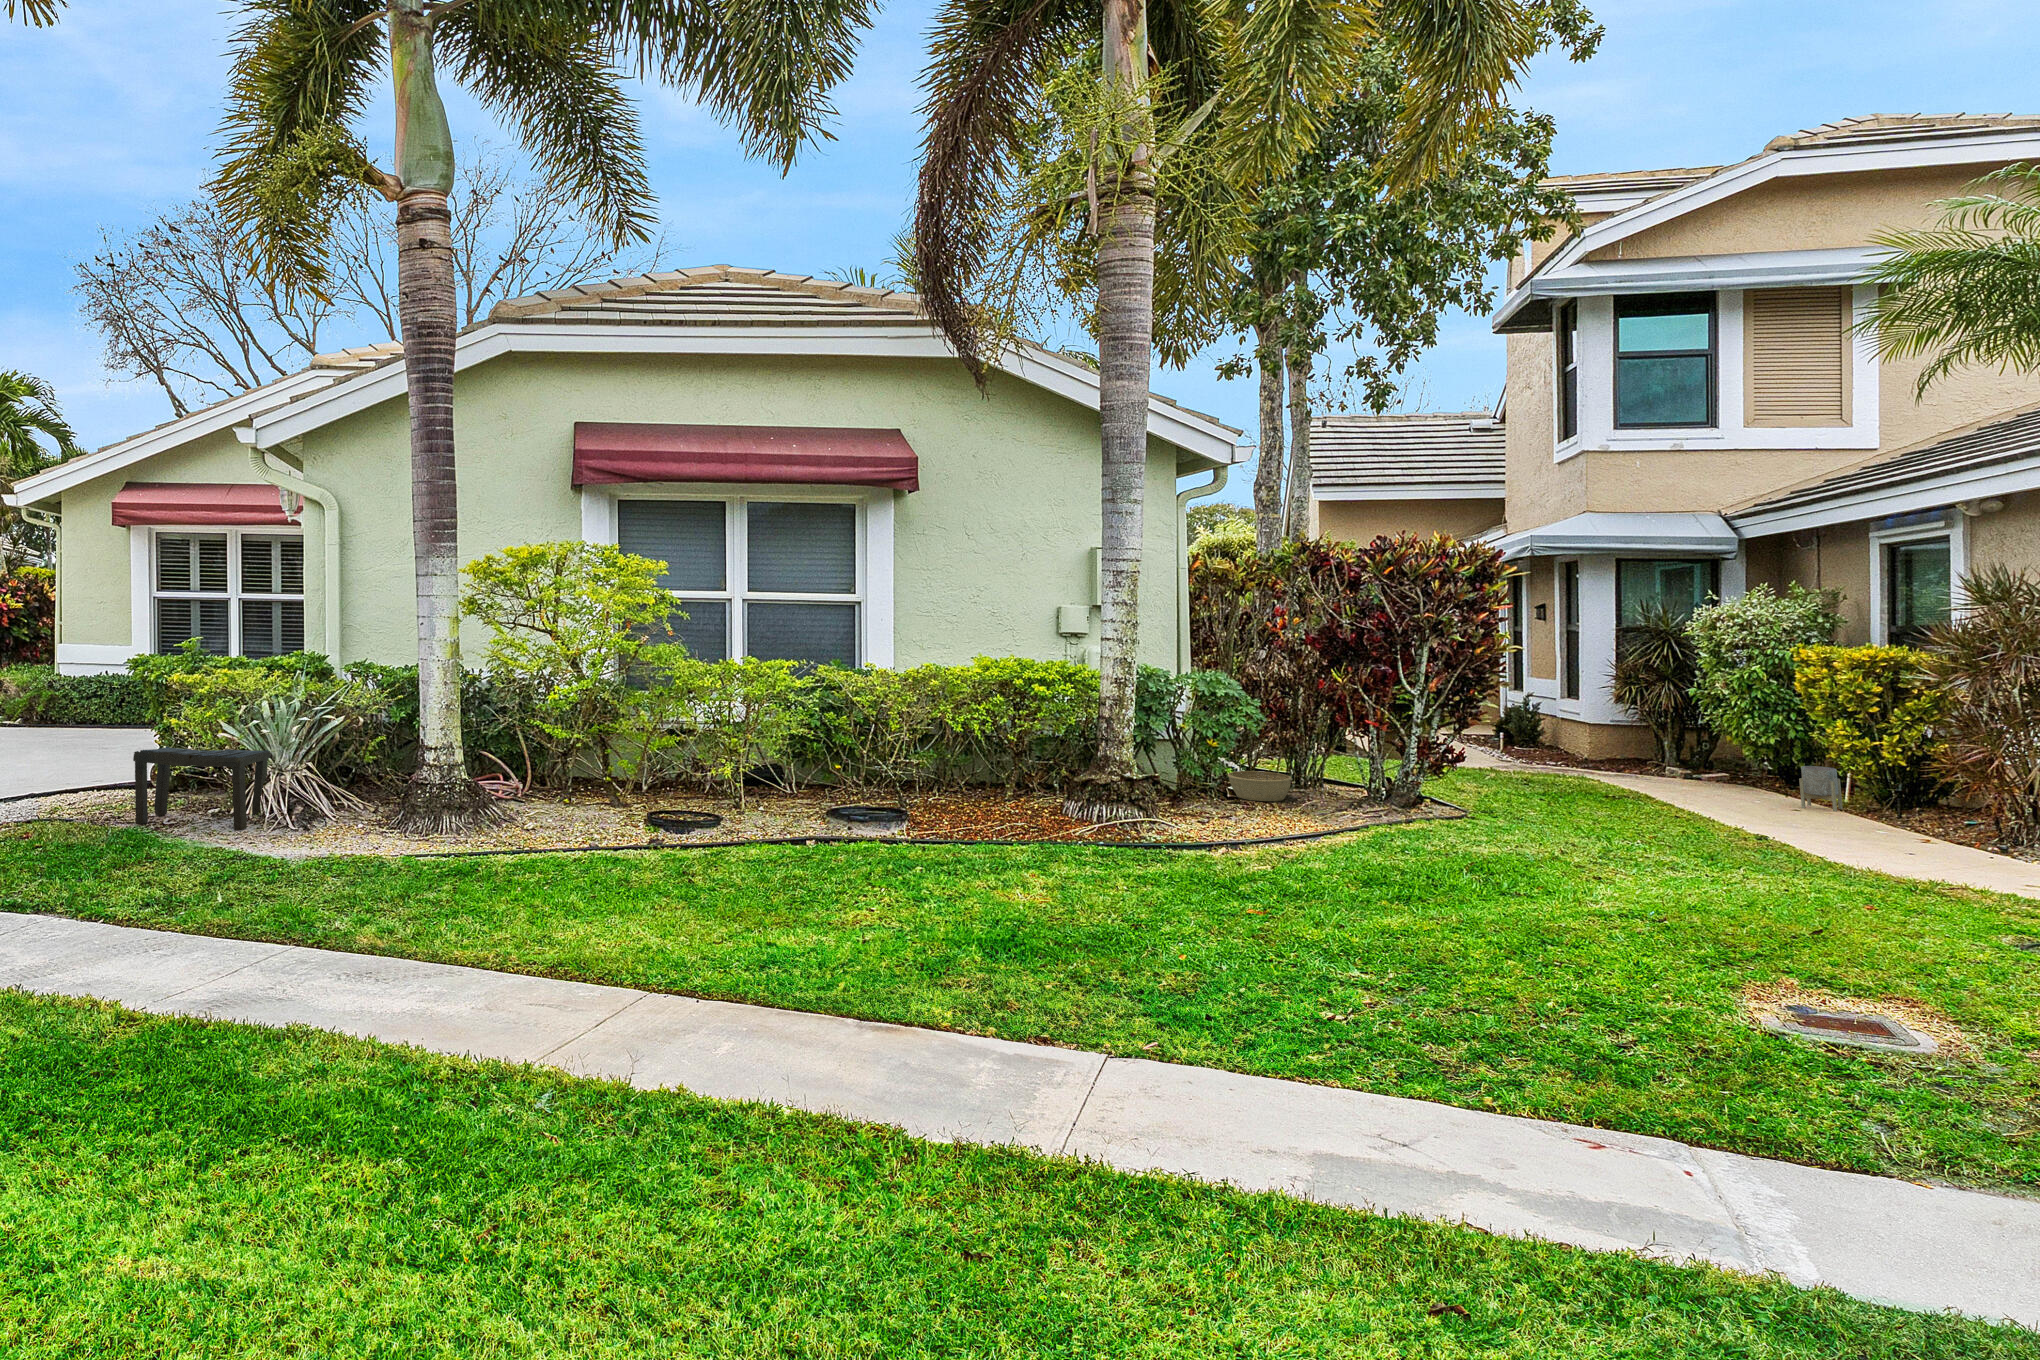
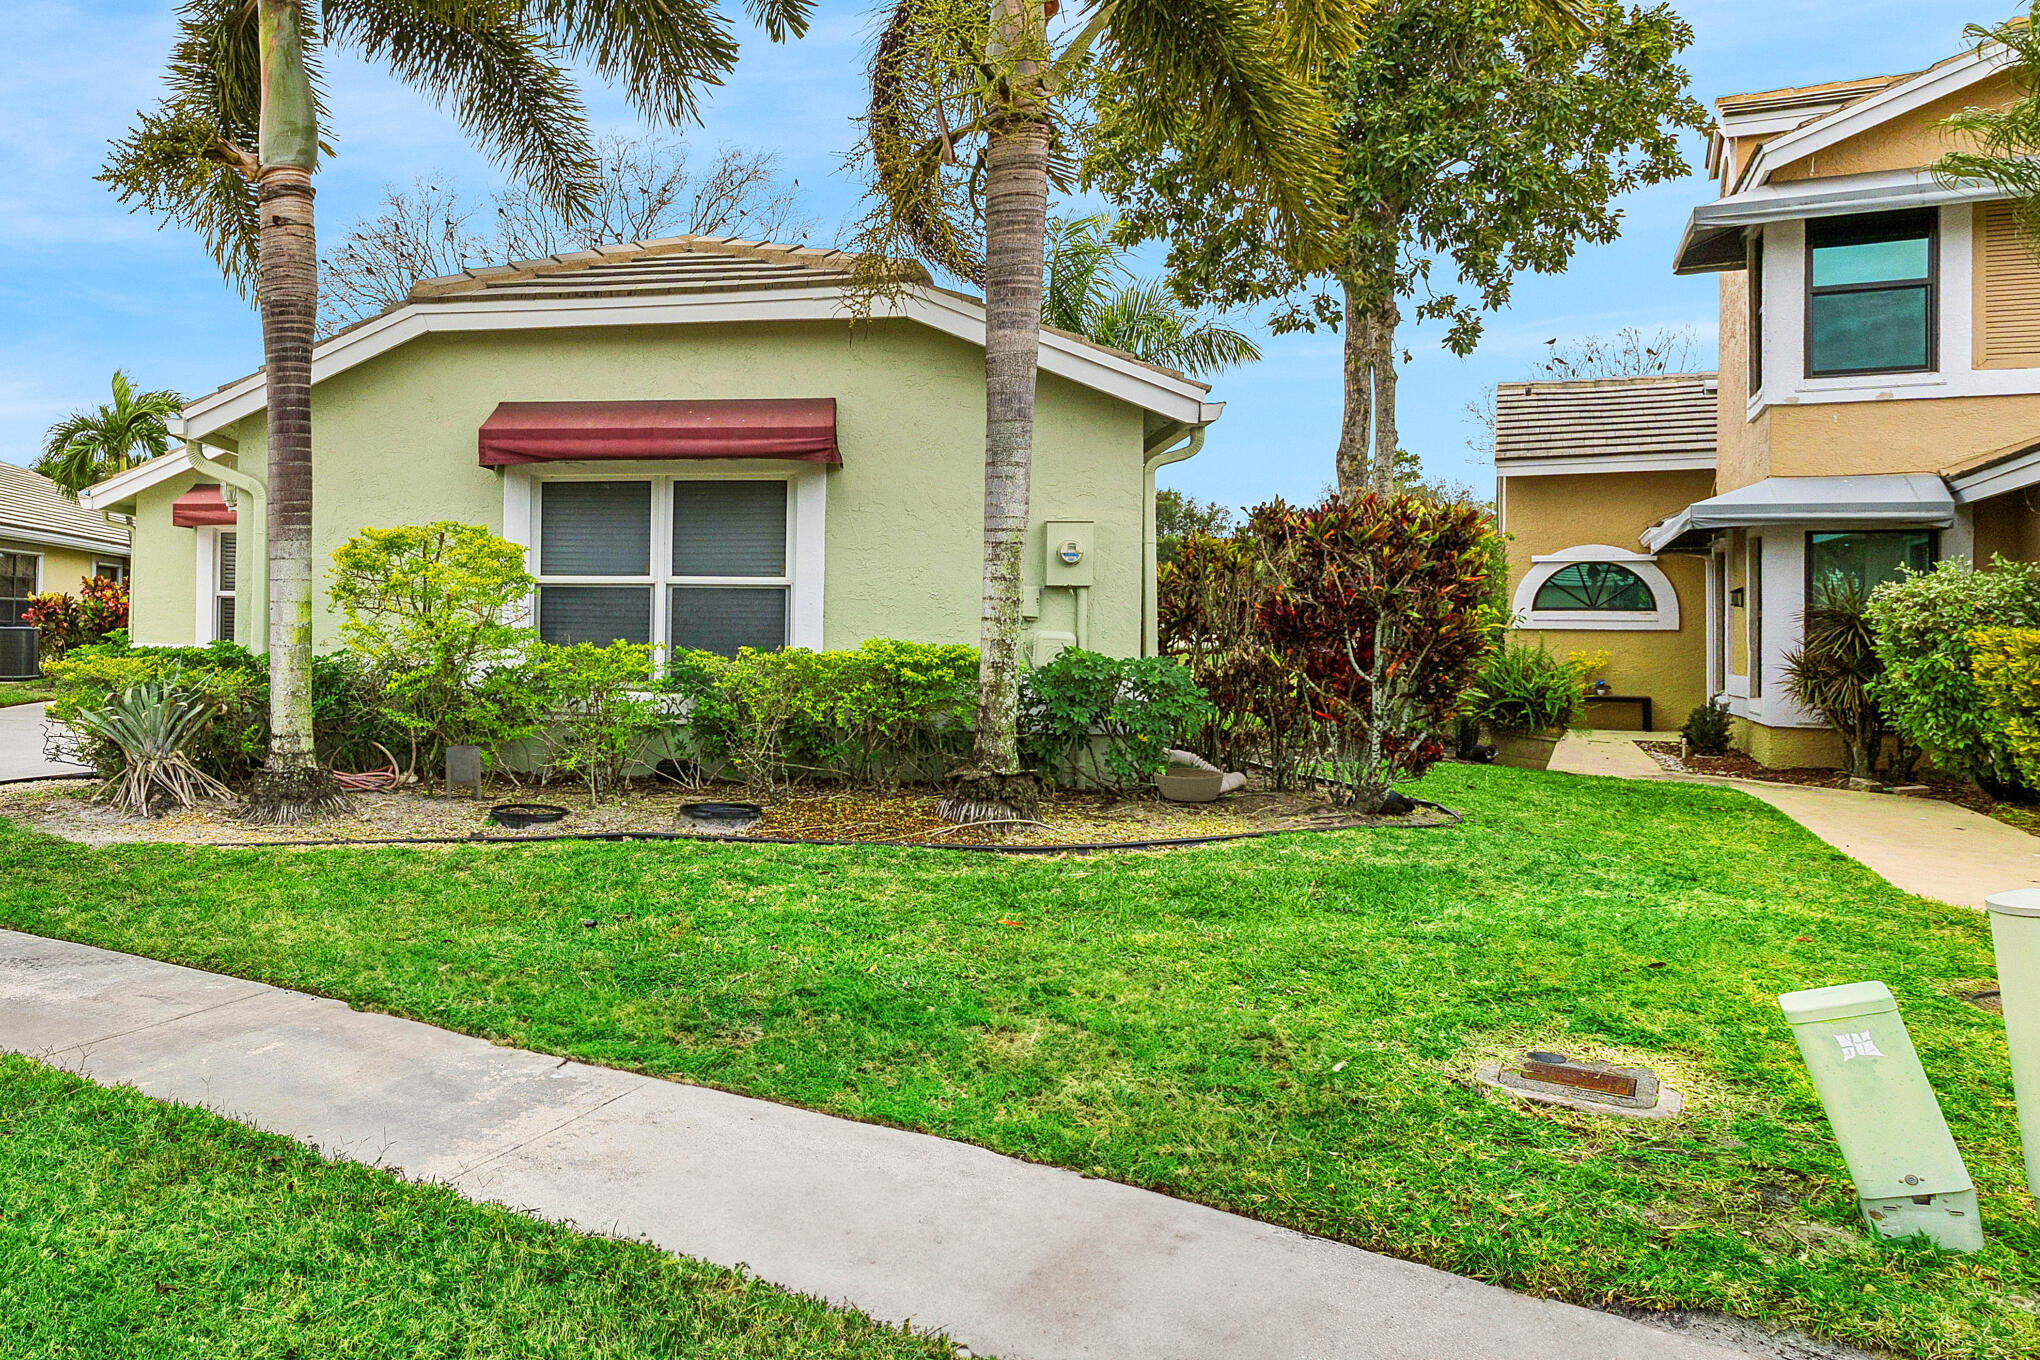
bench: present [133,747,270,831] -> none [11,731,137,812]
planter: present [1799,766,1843,812] -> present [446,746,481,800]

